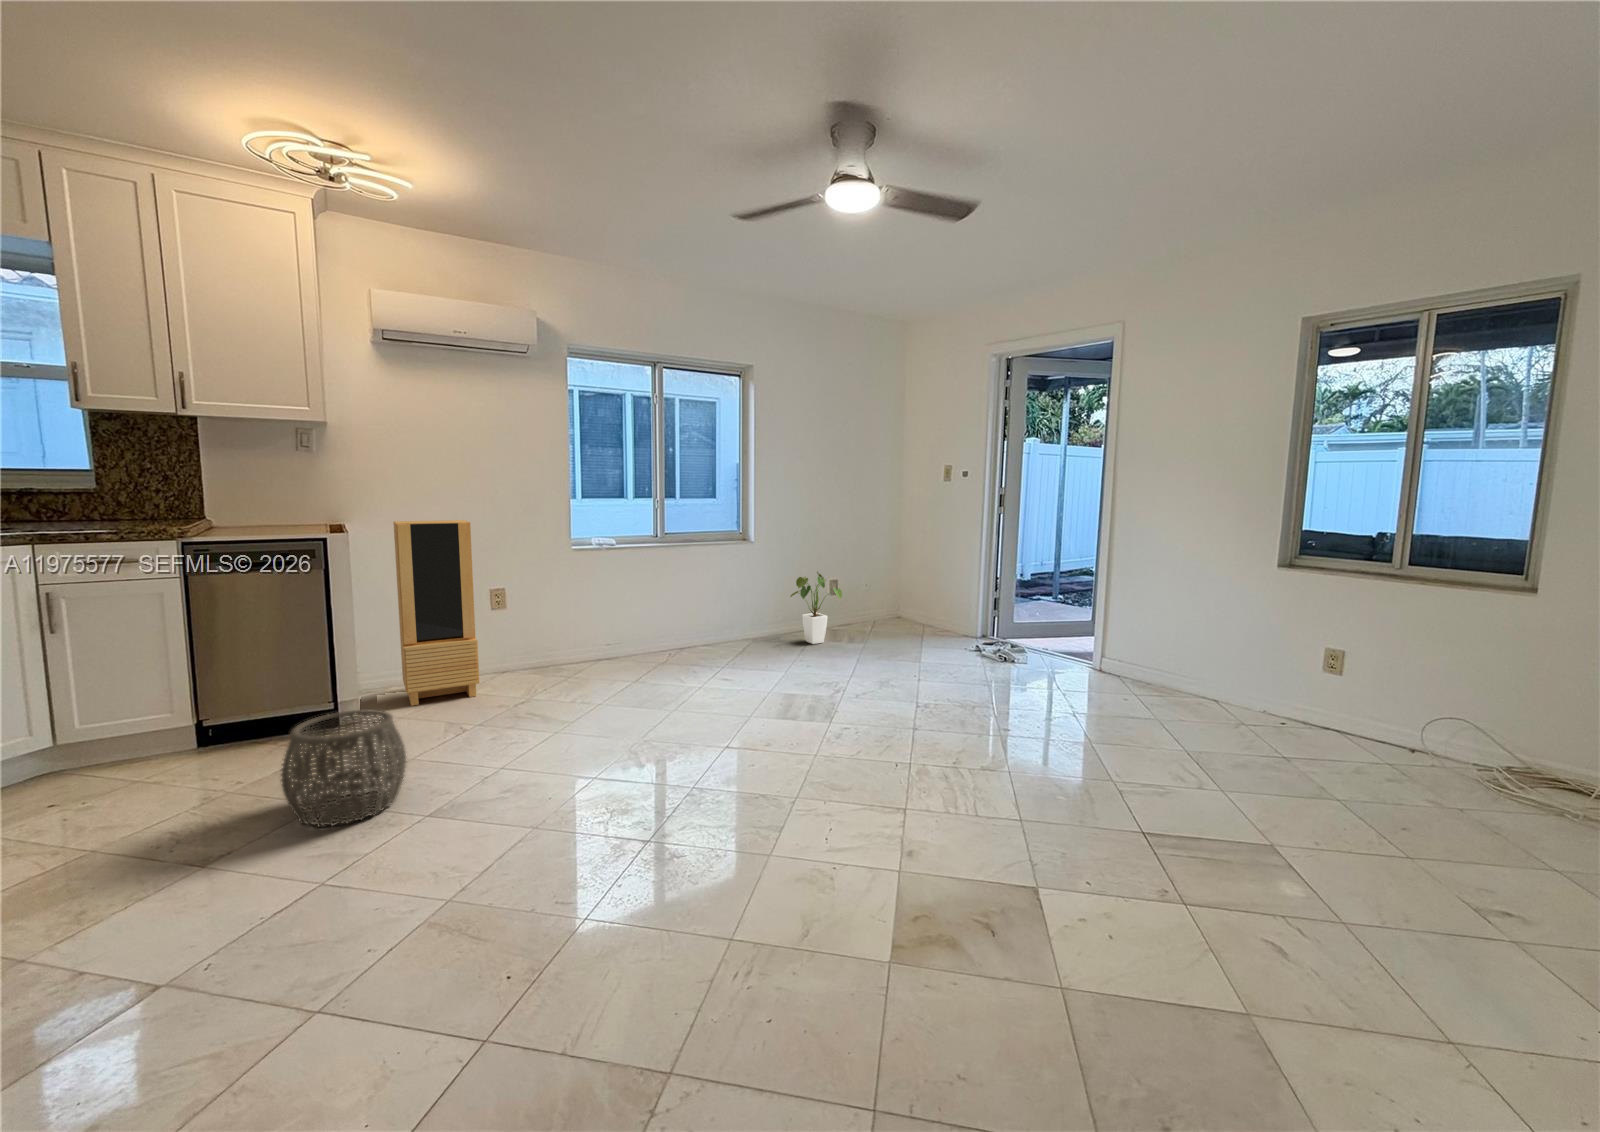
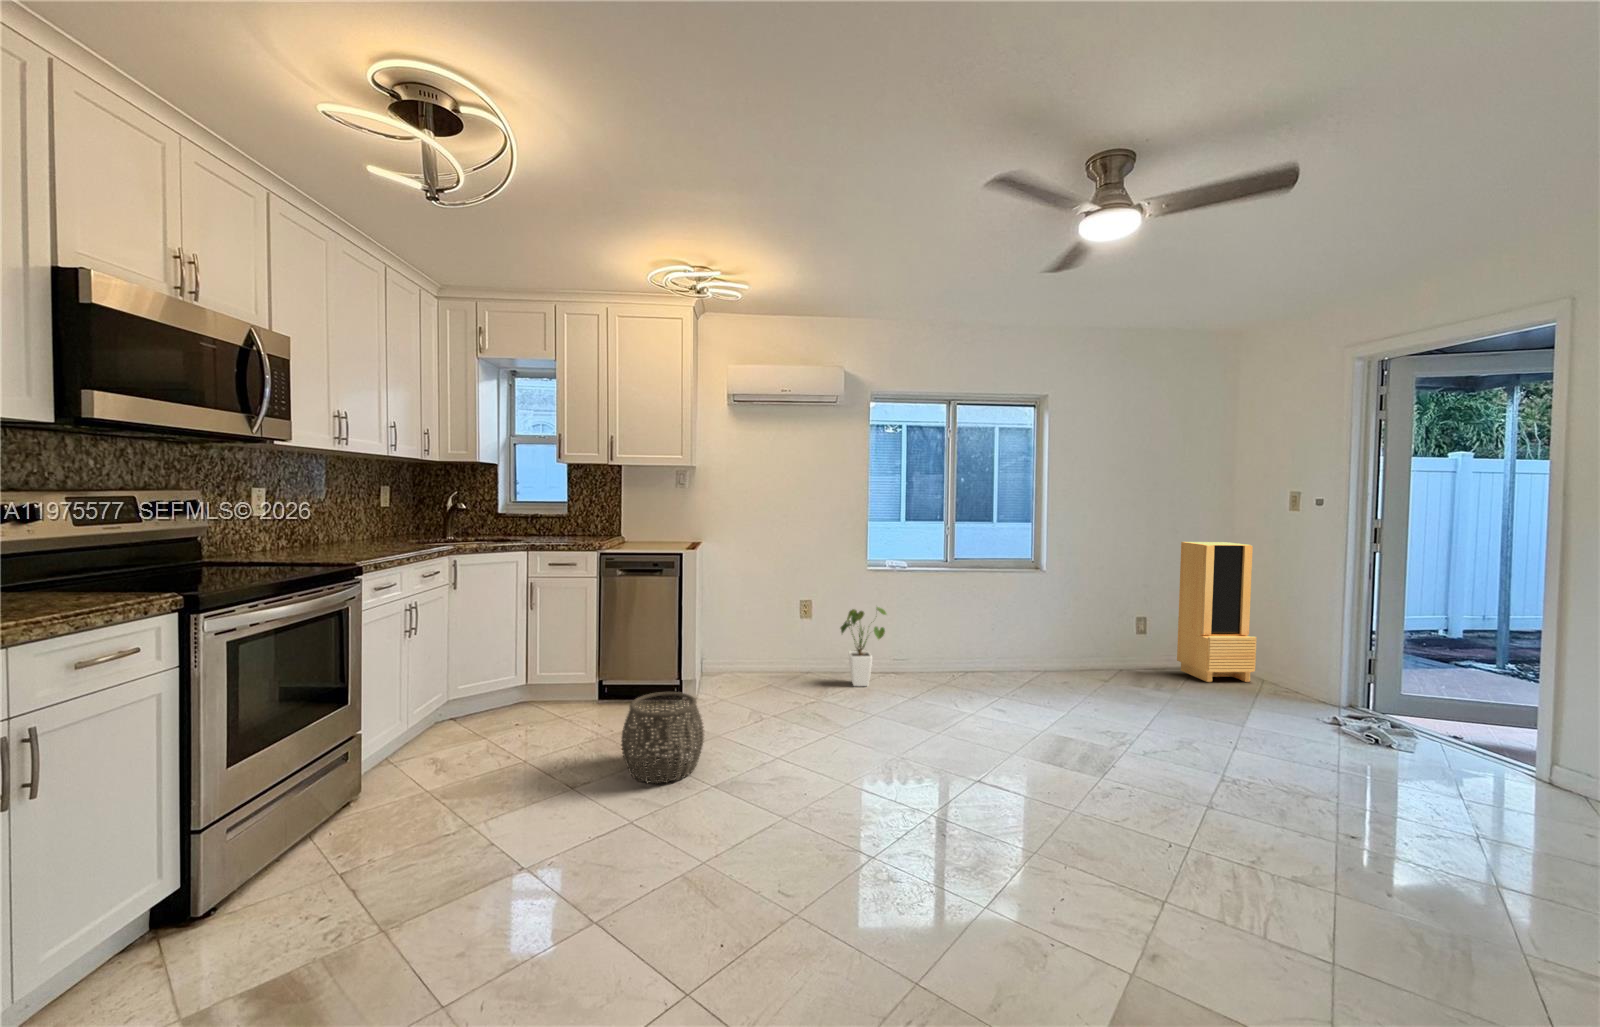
storage cabinet: present [393,520,479,706] -> present [1177,542,1257,682]
house plant: present [790,572,842,644] -> present [841,607,886,686]

